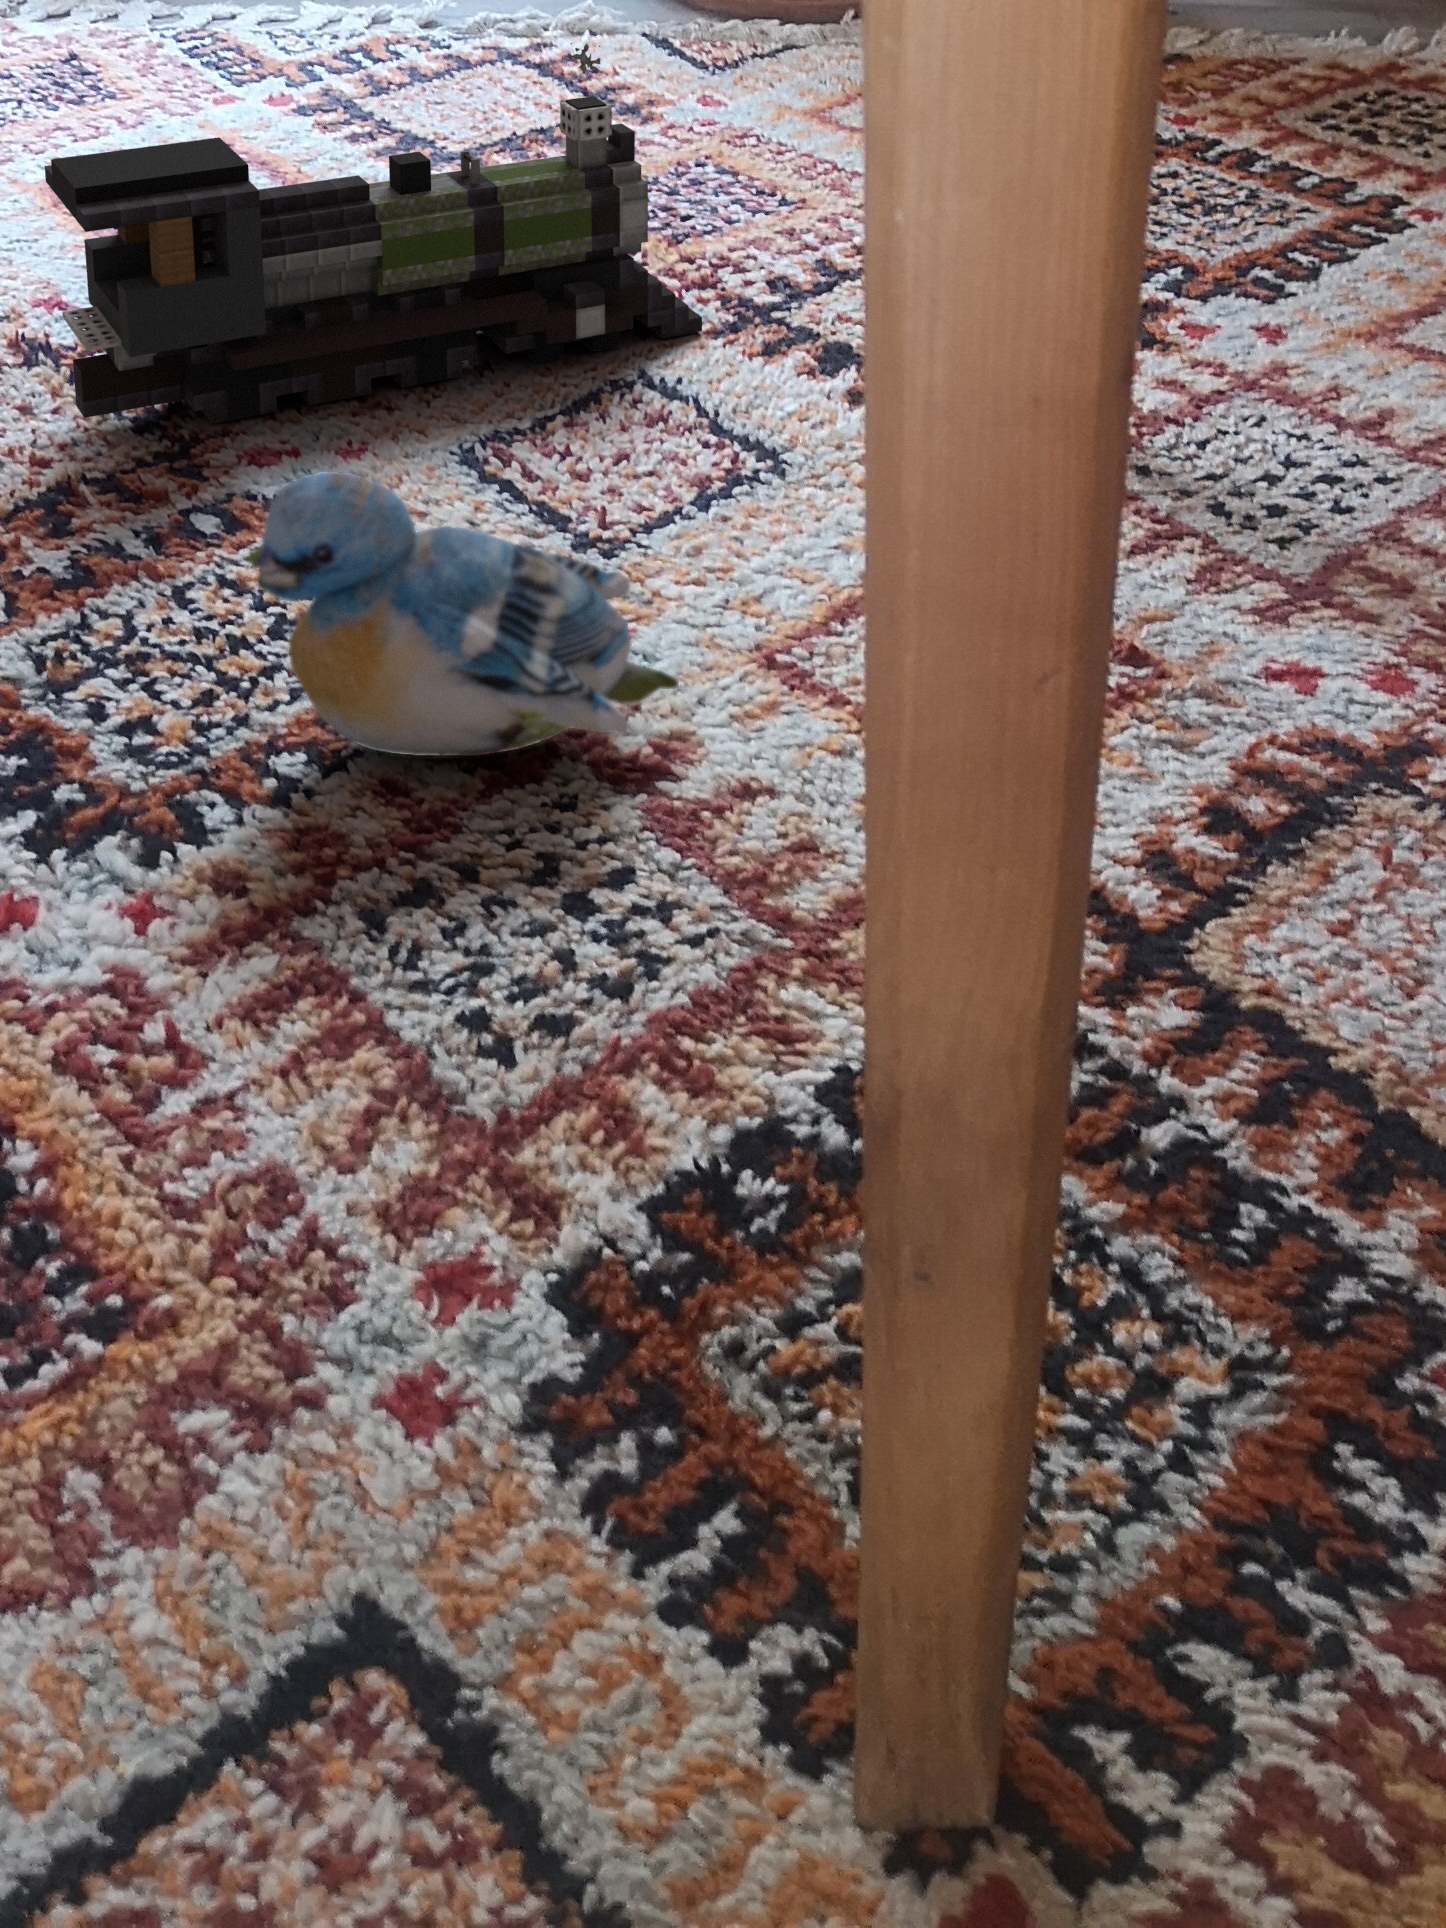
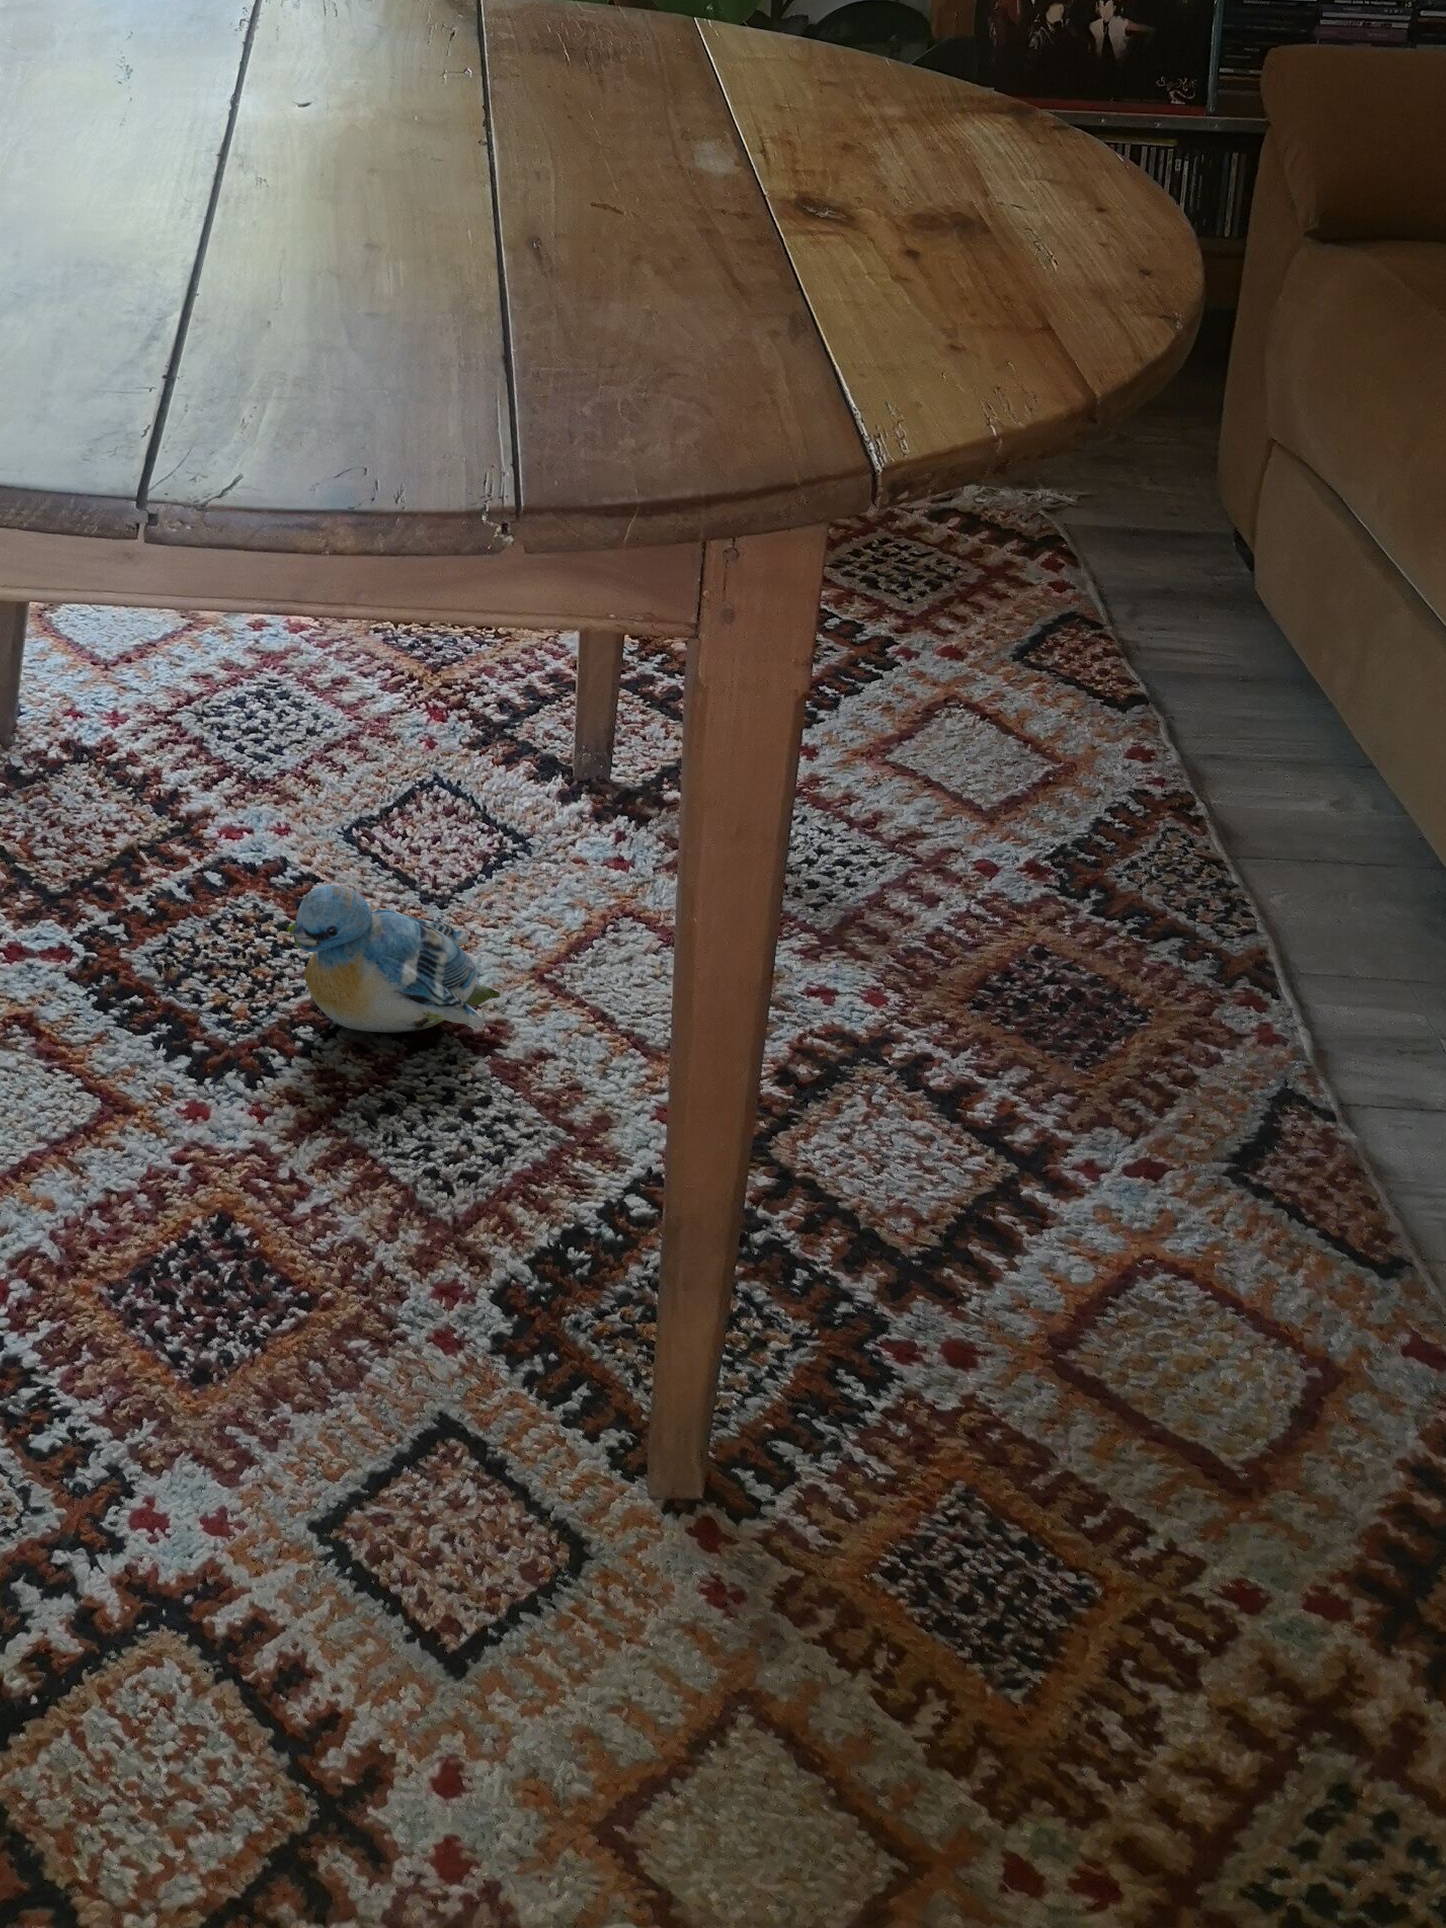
toy train: present [45,43,702,424] -> none [104,576,463,811]

